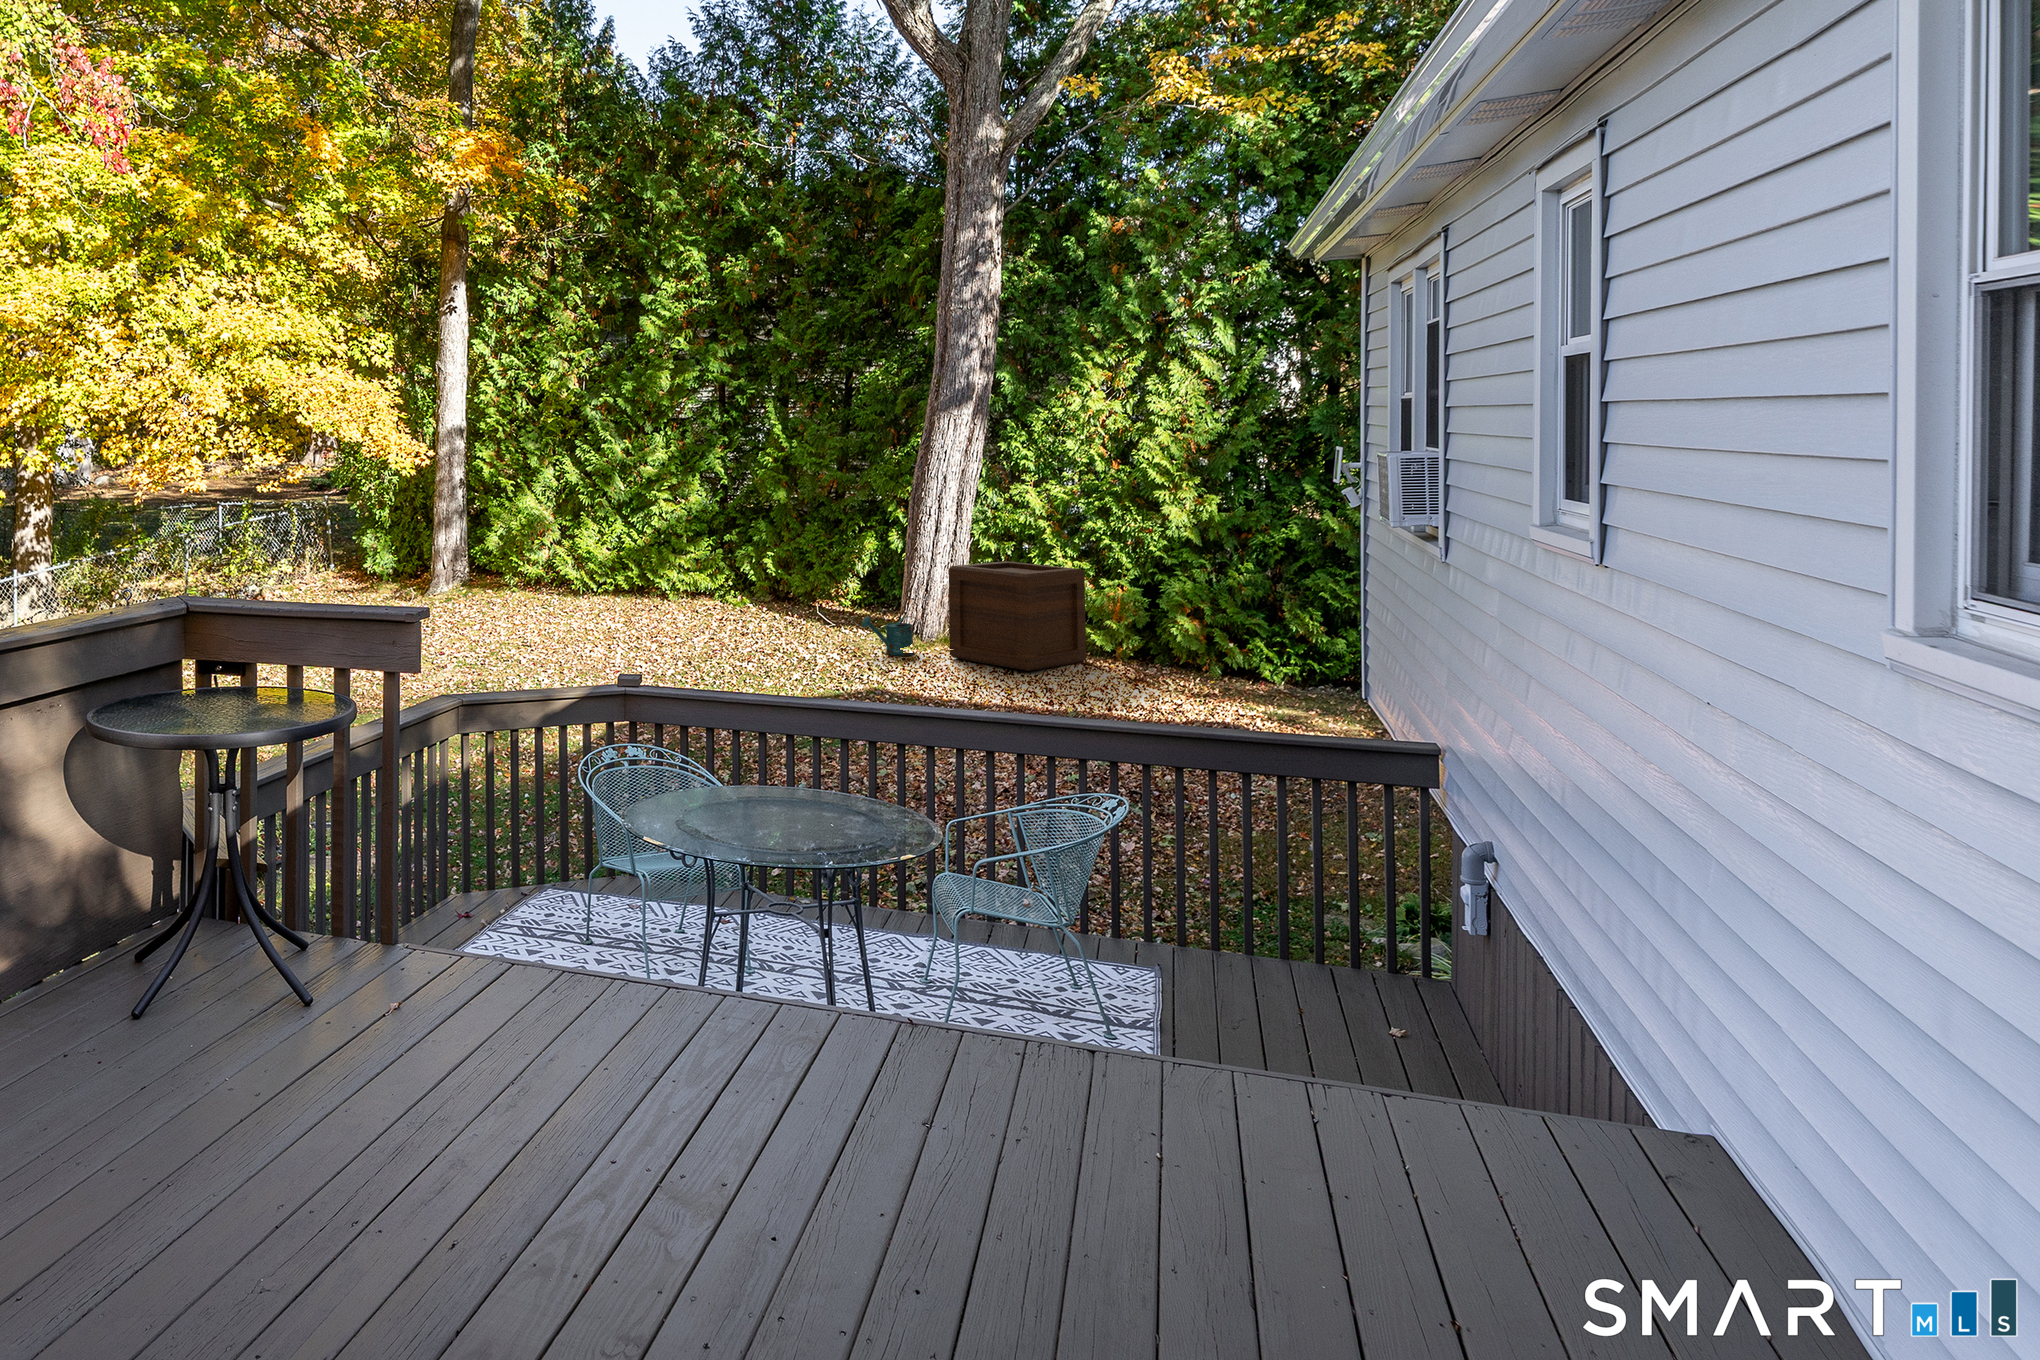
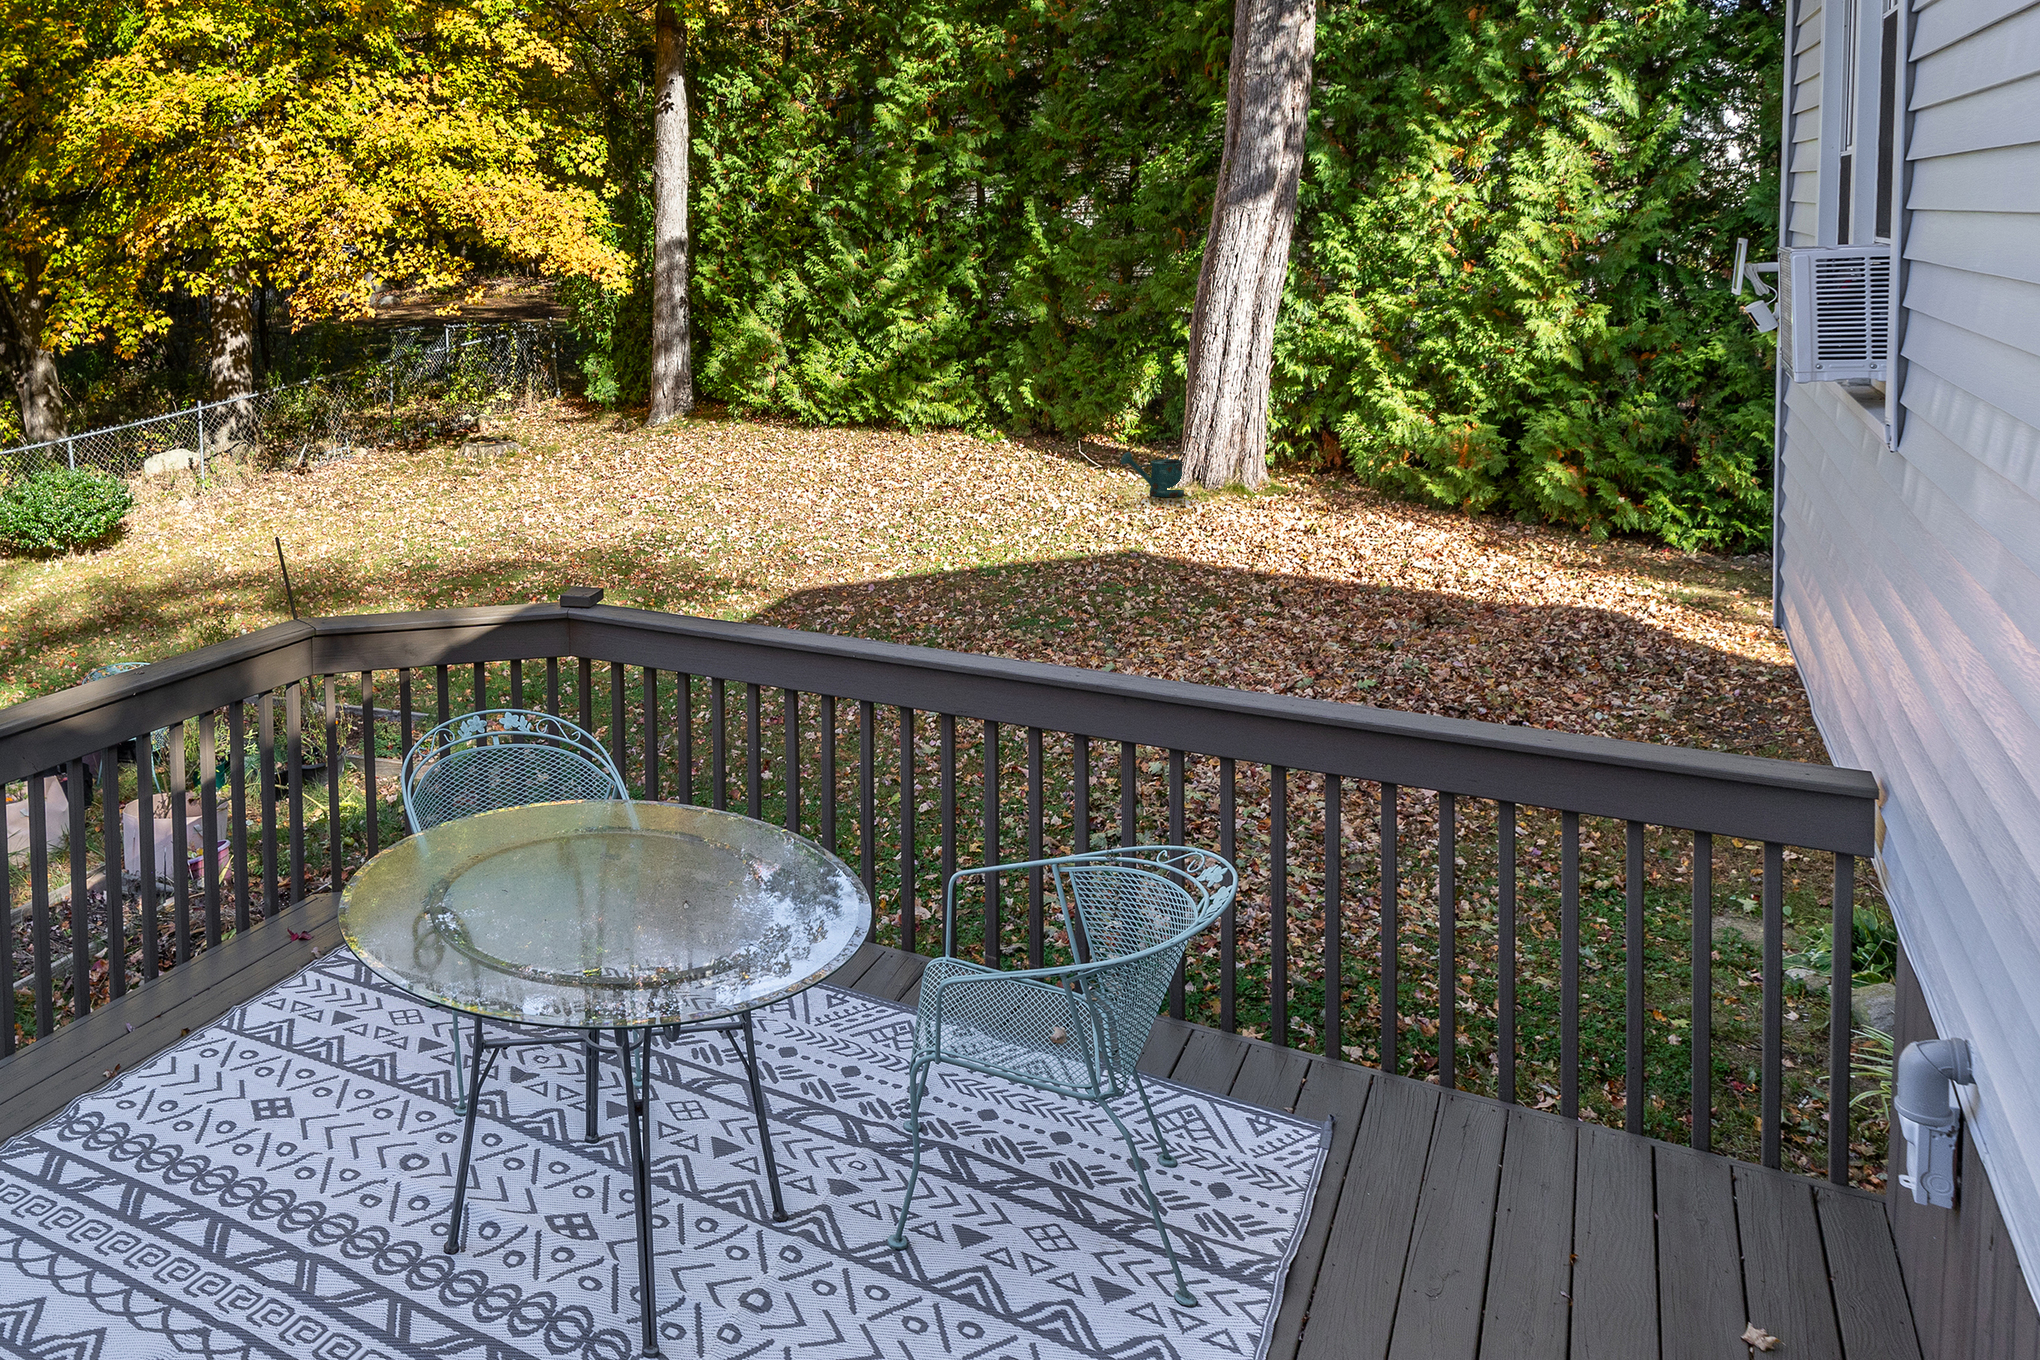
wooden crate: present [949,561,1086,671] -> none [1226,387,1406,515]

